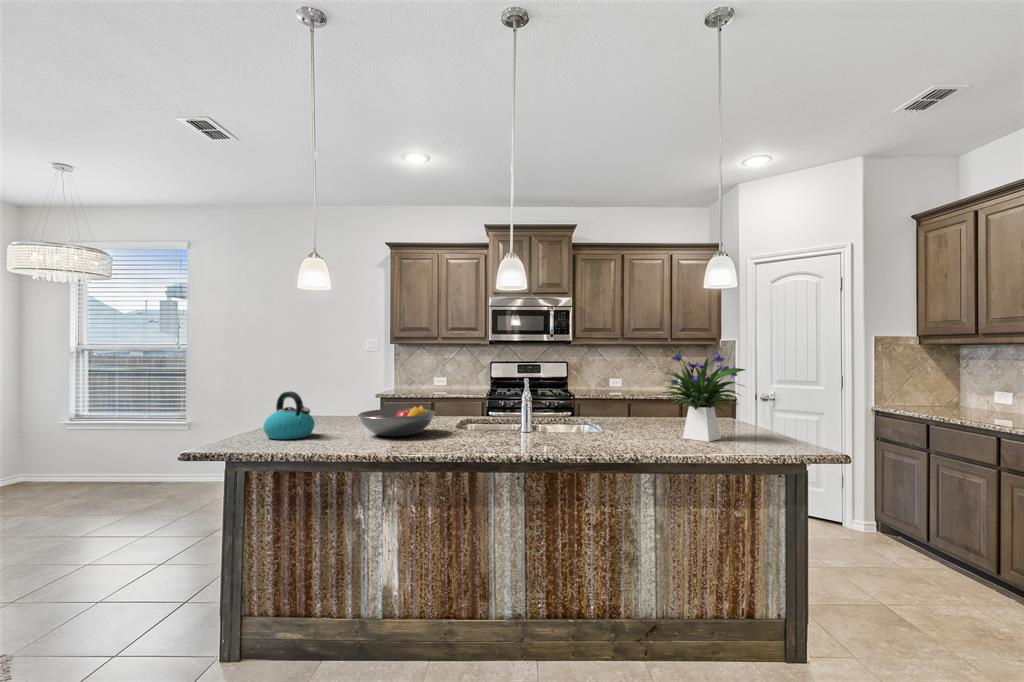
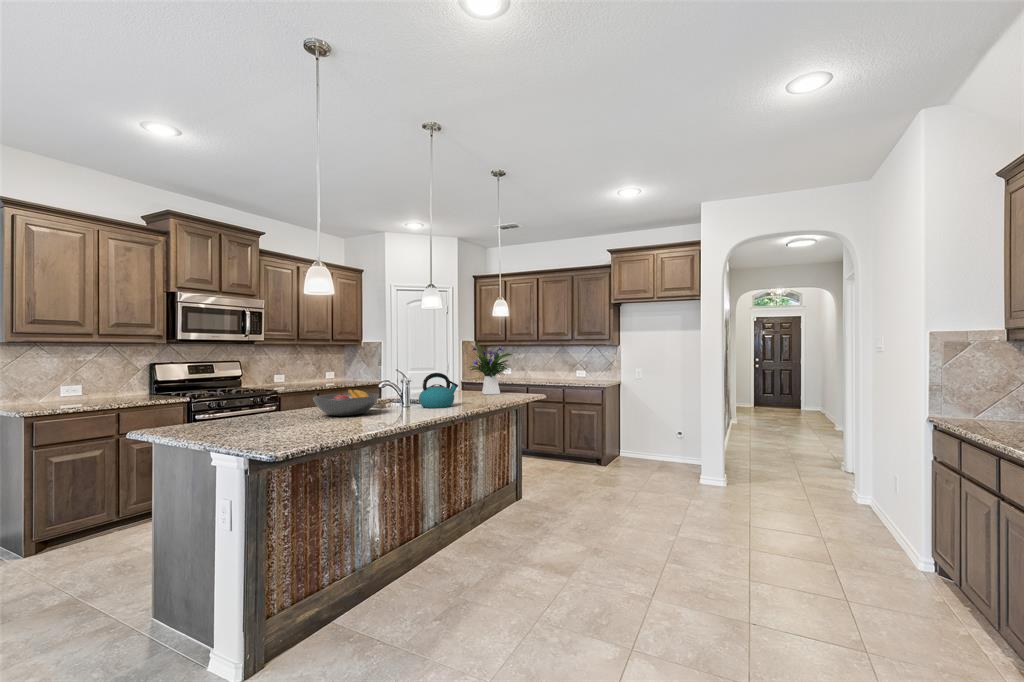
kettle: present [263,391,315,440] -> present [419,373,458,408]

